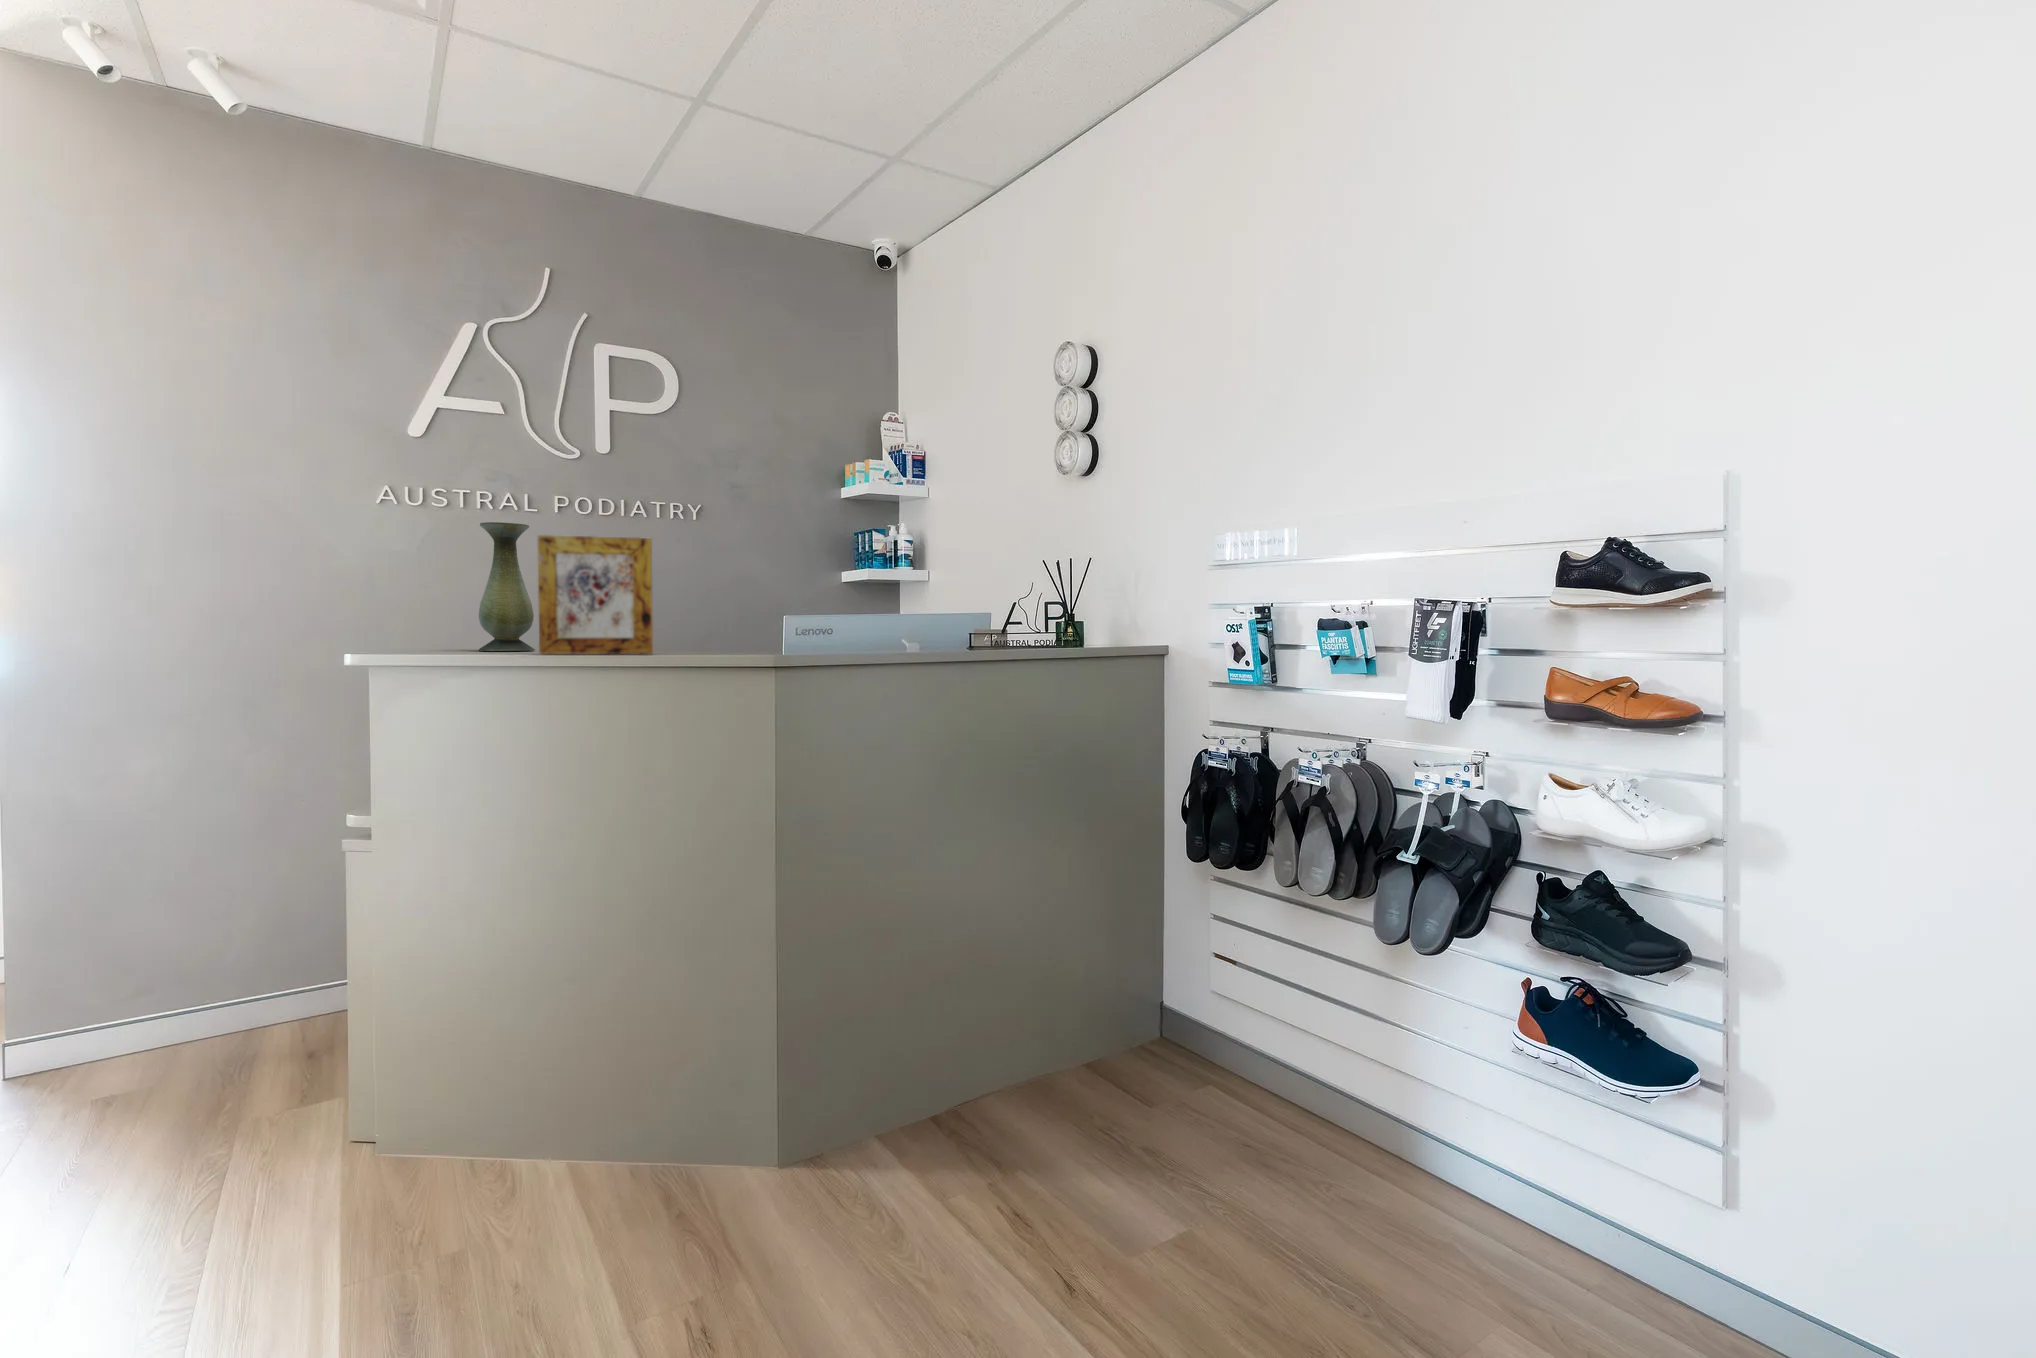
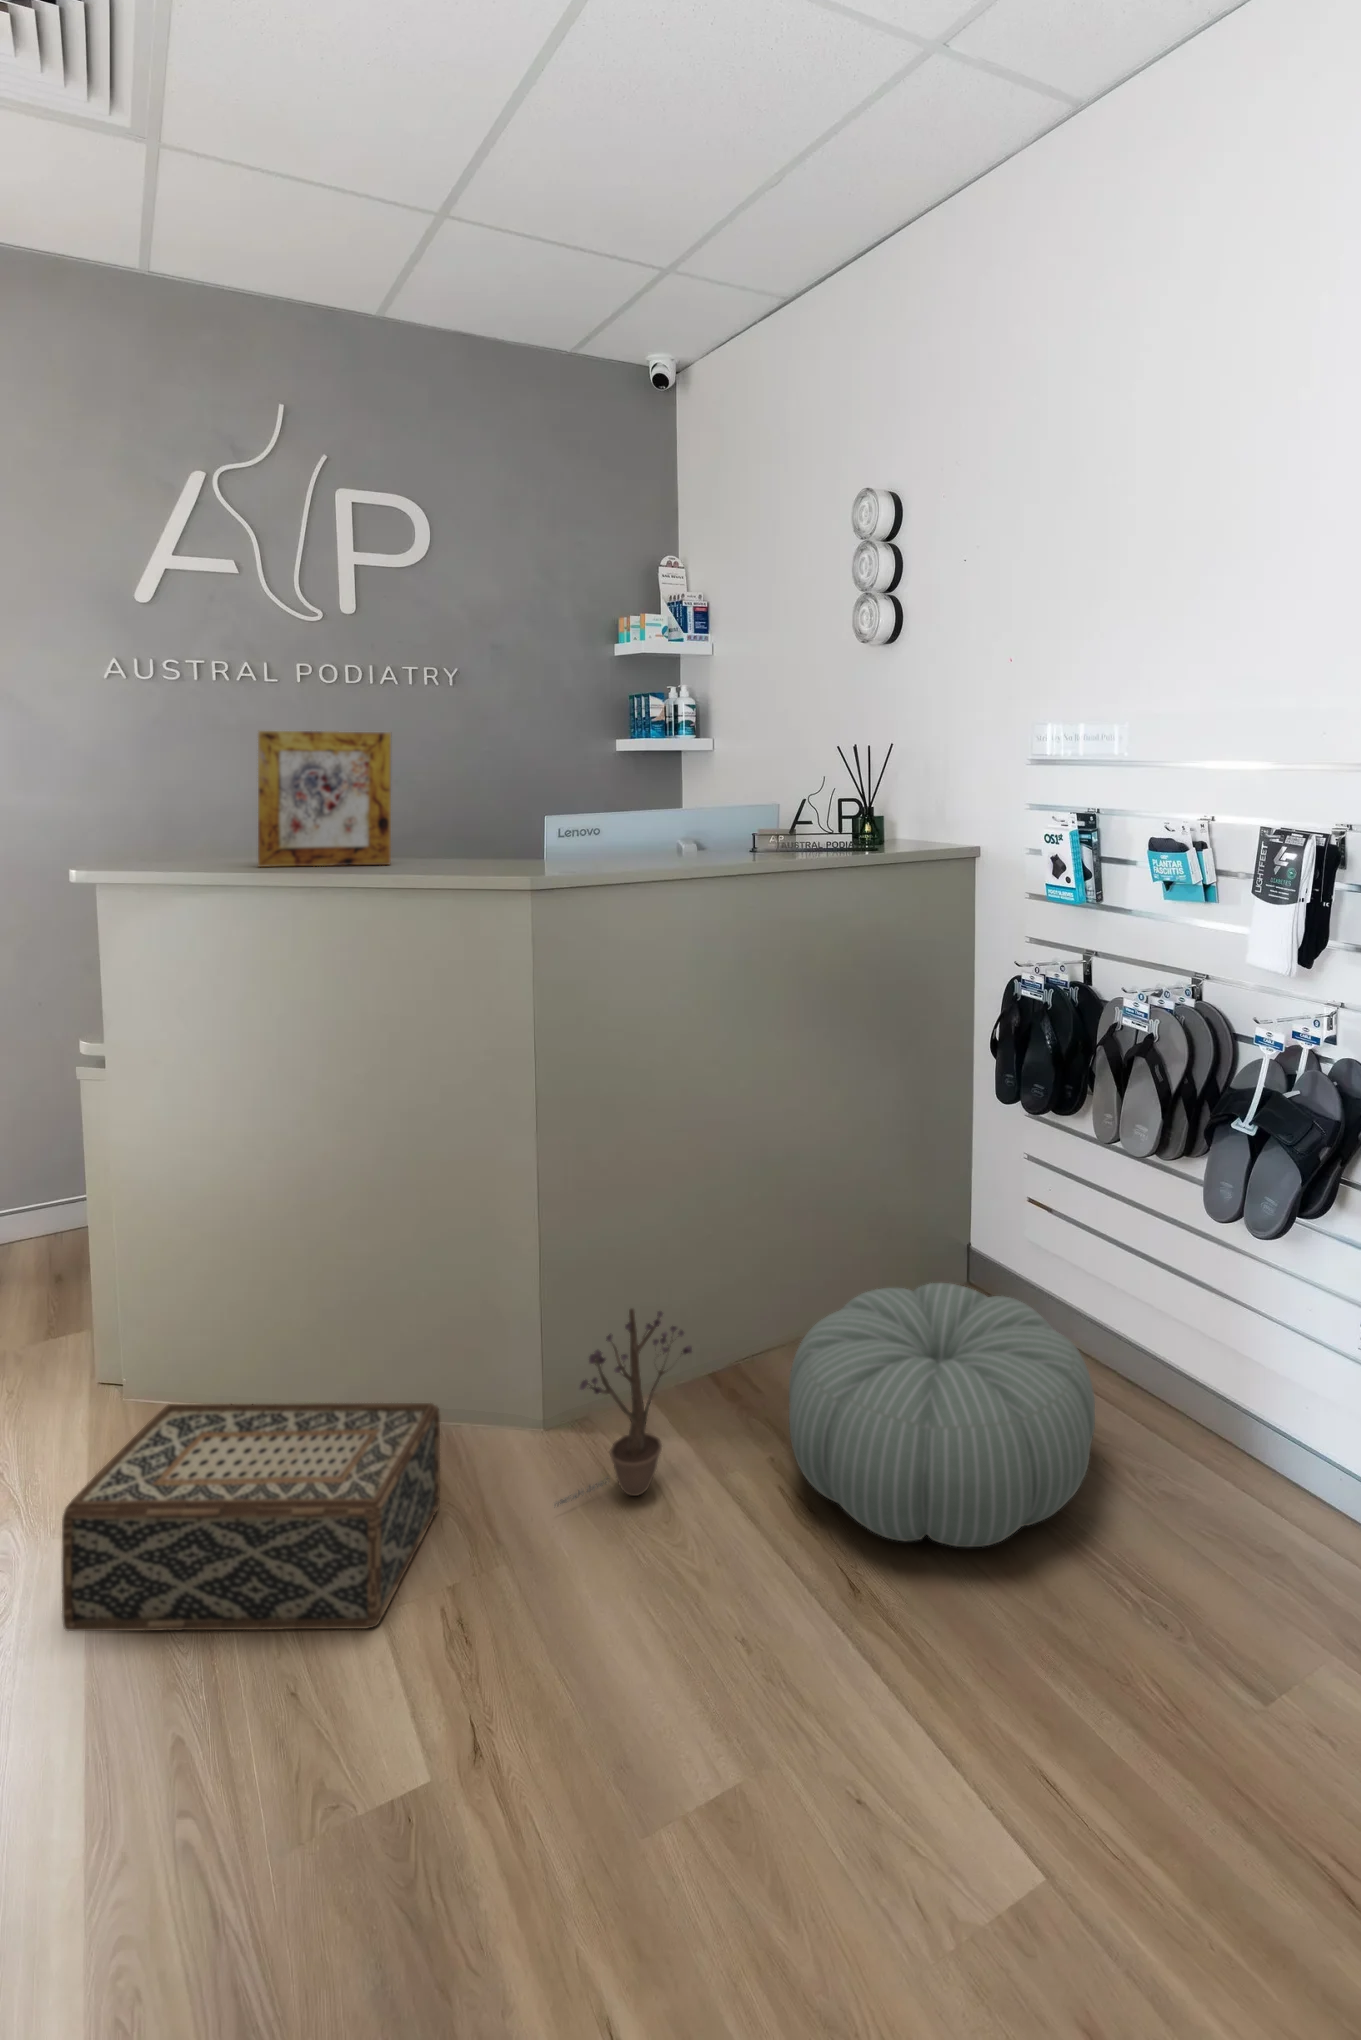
vase: present [479,522,535,651] -> none [191,708,257,855]
pouf: none [1005,1013,1270,1212] -> present [789,1283,1095,1547]
decorative plant: none [806,1018,922,1183] -> present [555,1309,692,1505]
woven basket: none [399,1094,709,1263] -> present [62,1403,440,1631]

